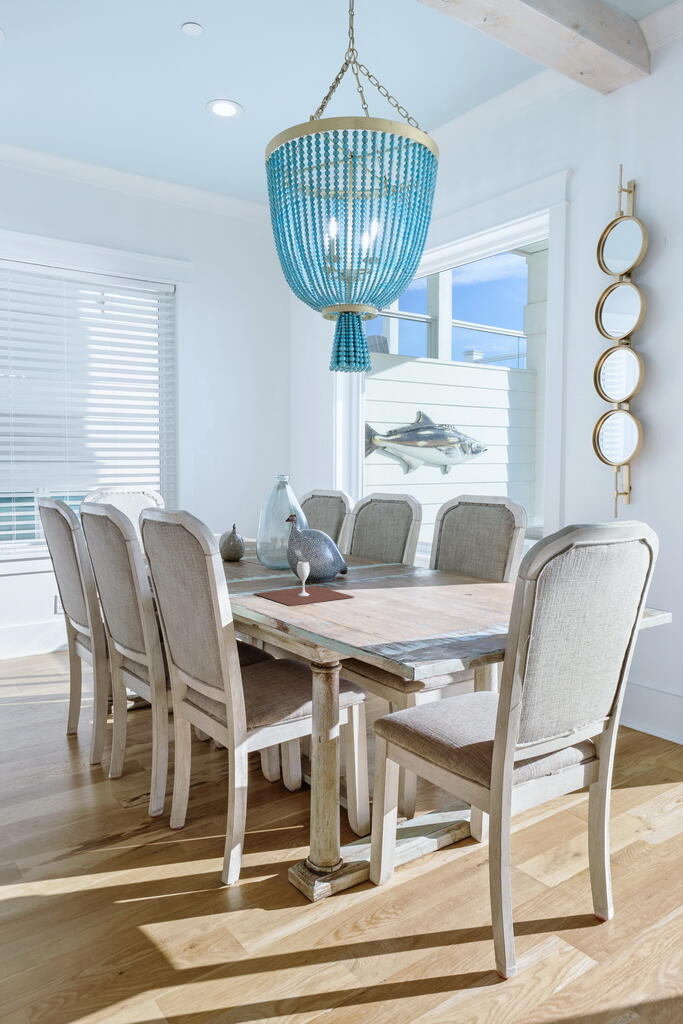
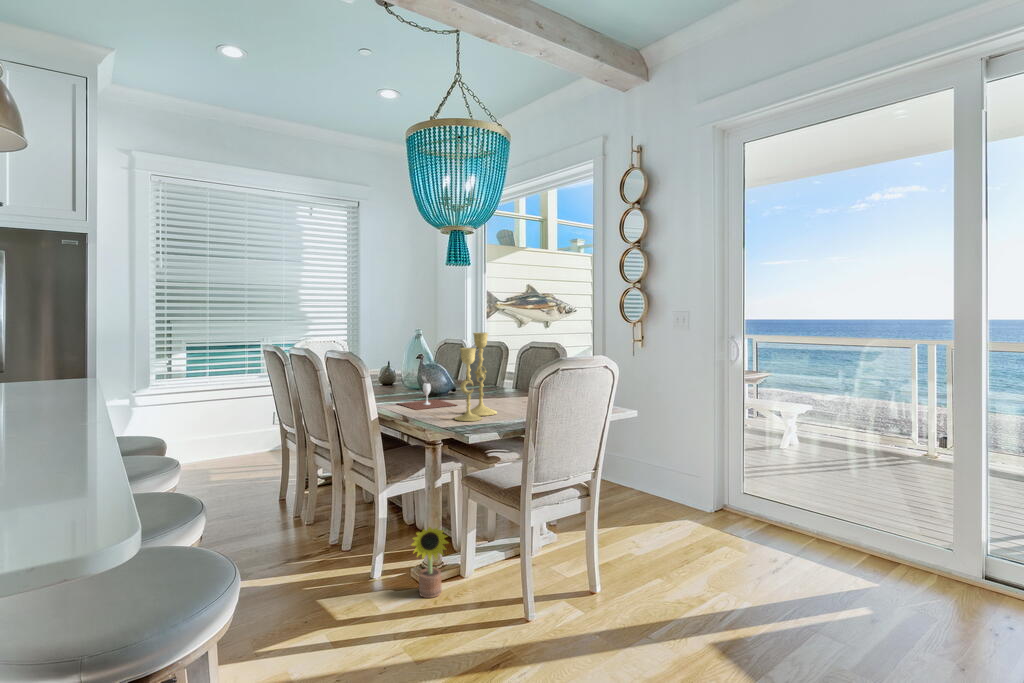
candlestick: none [362,479,427,630] -> present [455,332,497,421]
decorative plant: none [296,810,362,926] -> present [411,527,449,598]

